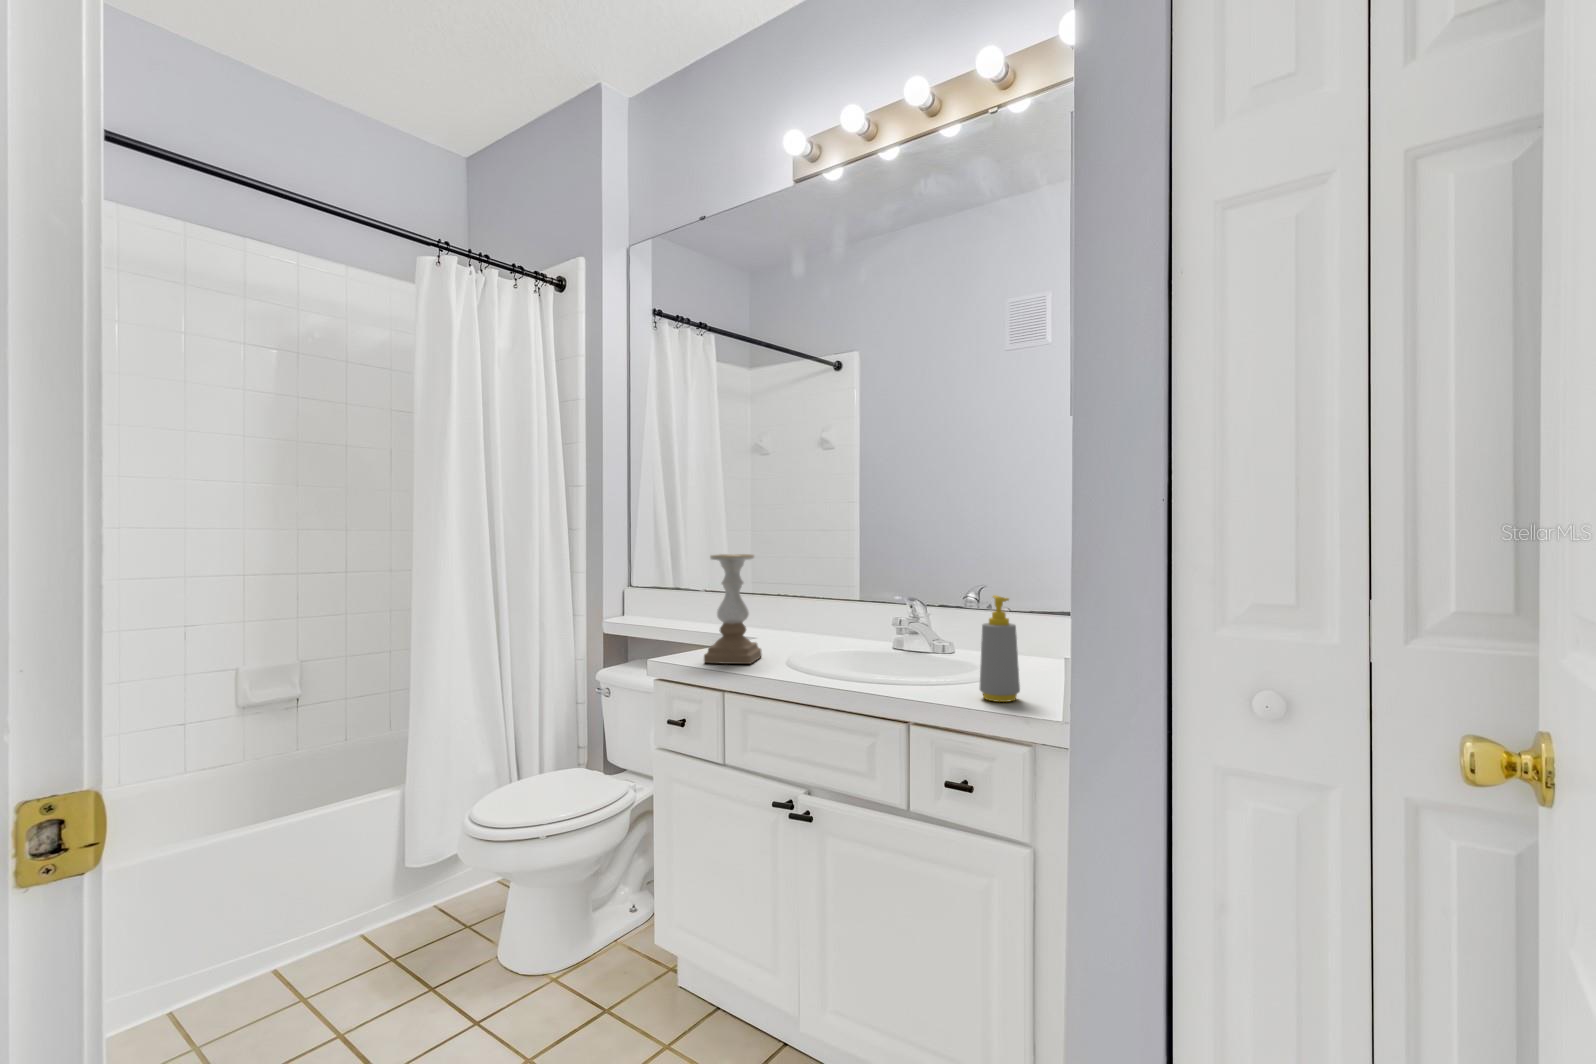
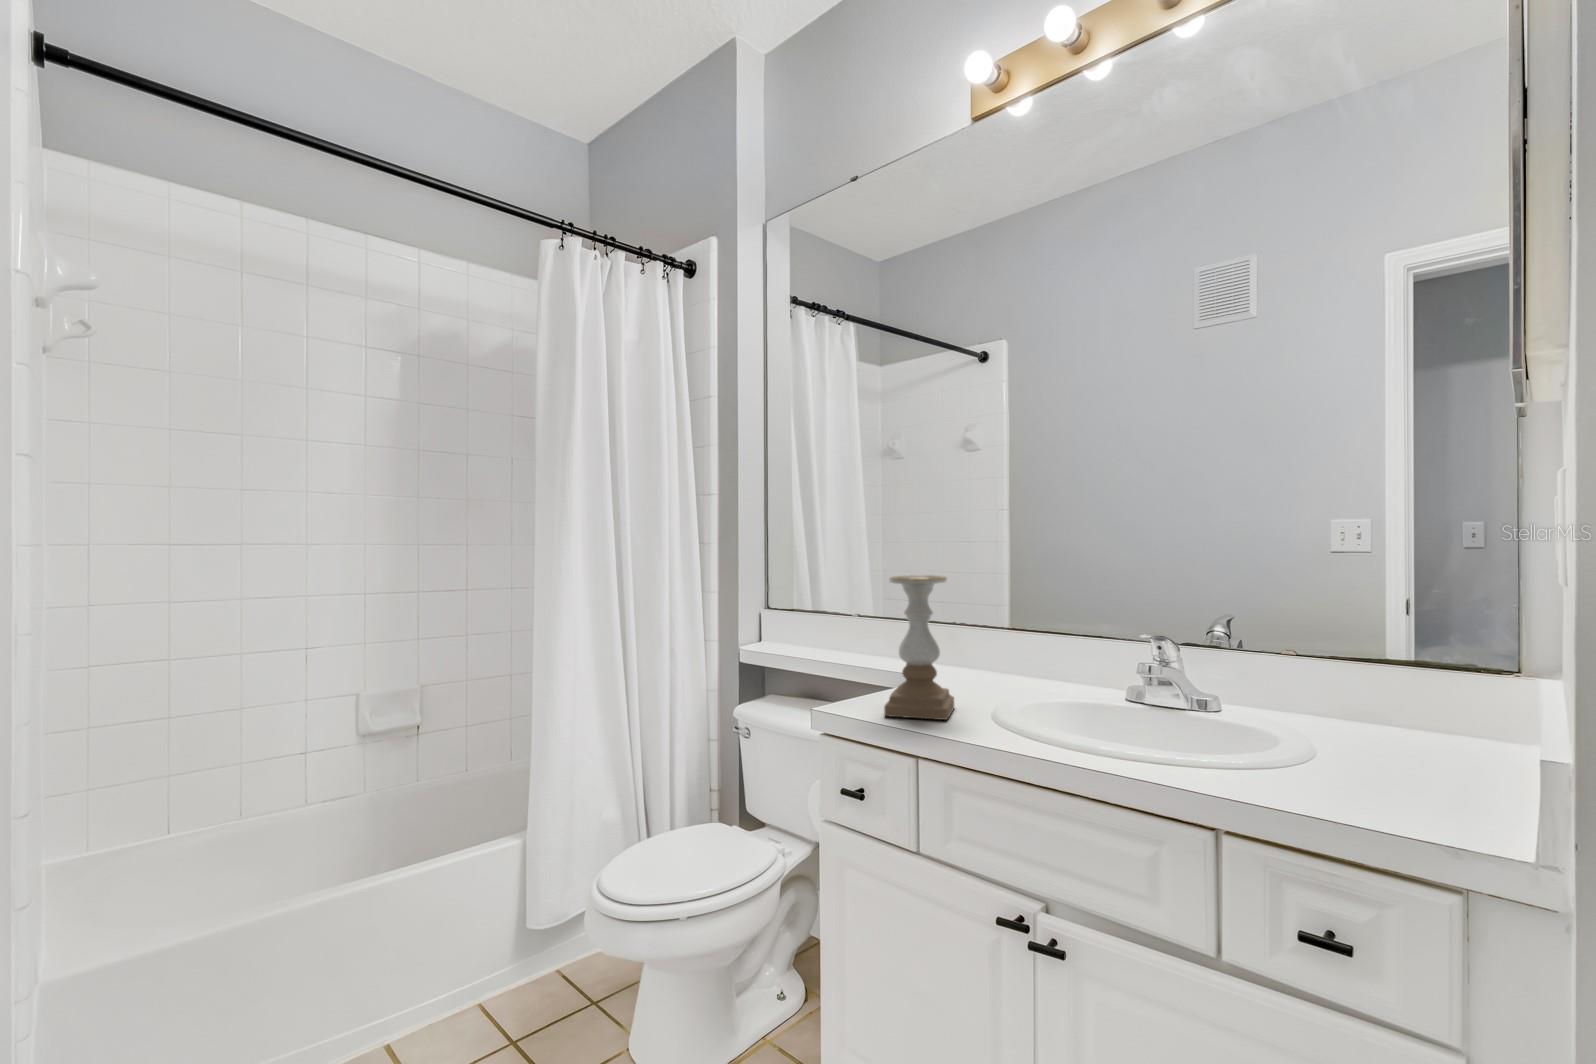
soap bottle: present [980,595,1020,702] -> none [1338,645,1413,812]

